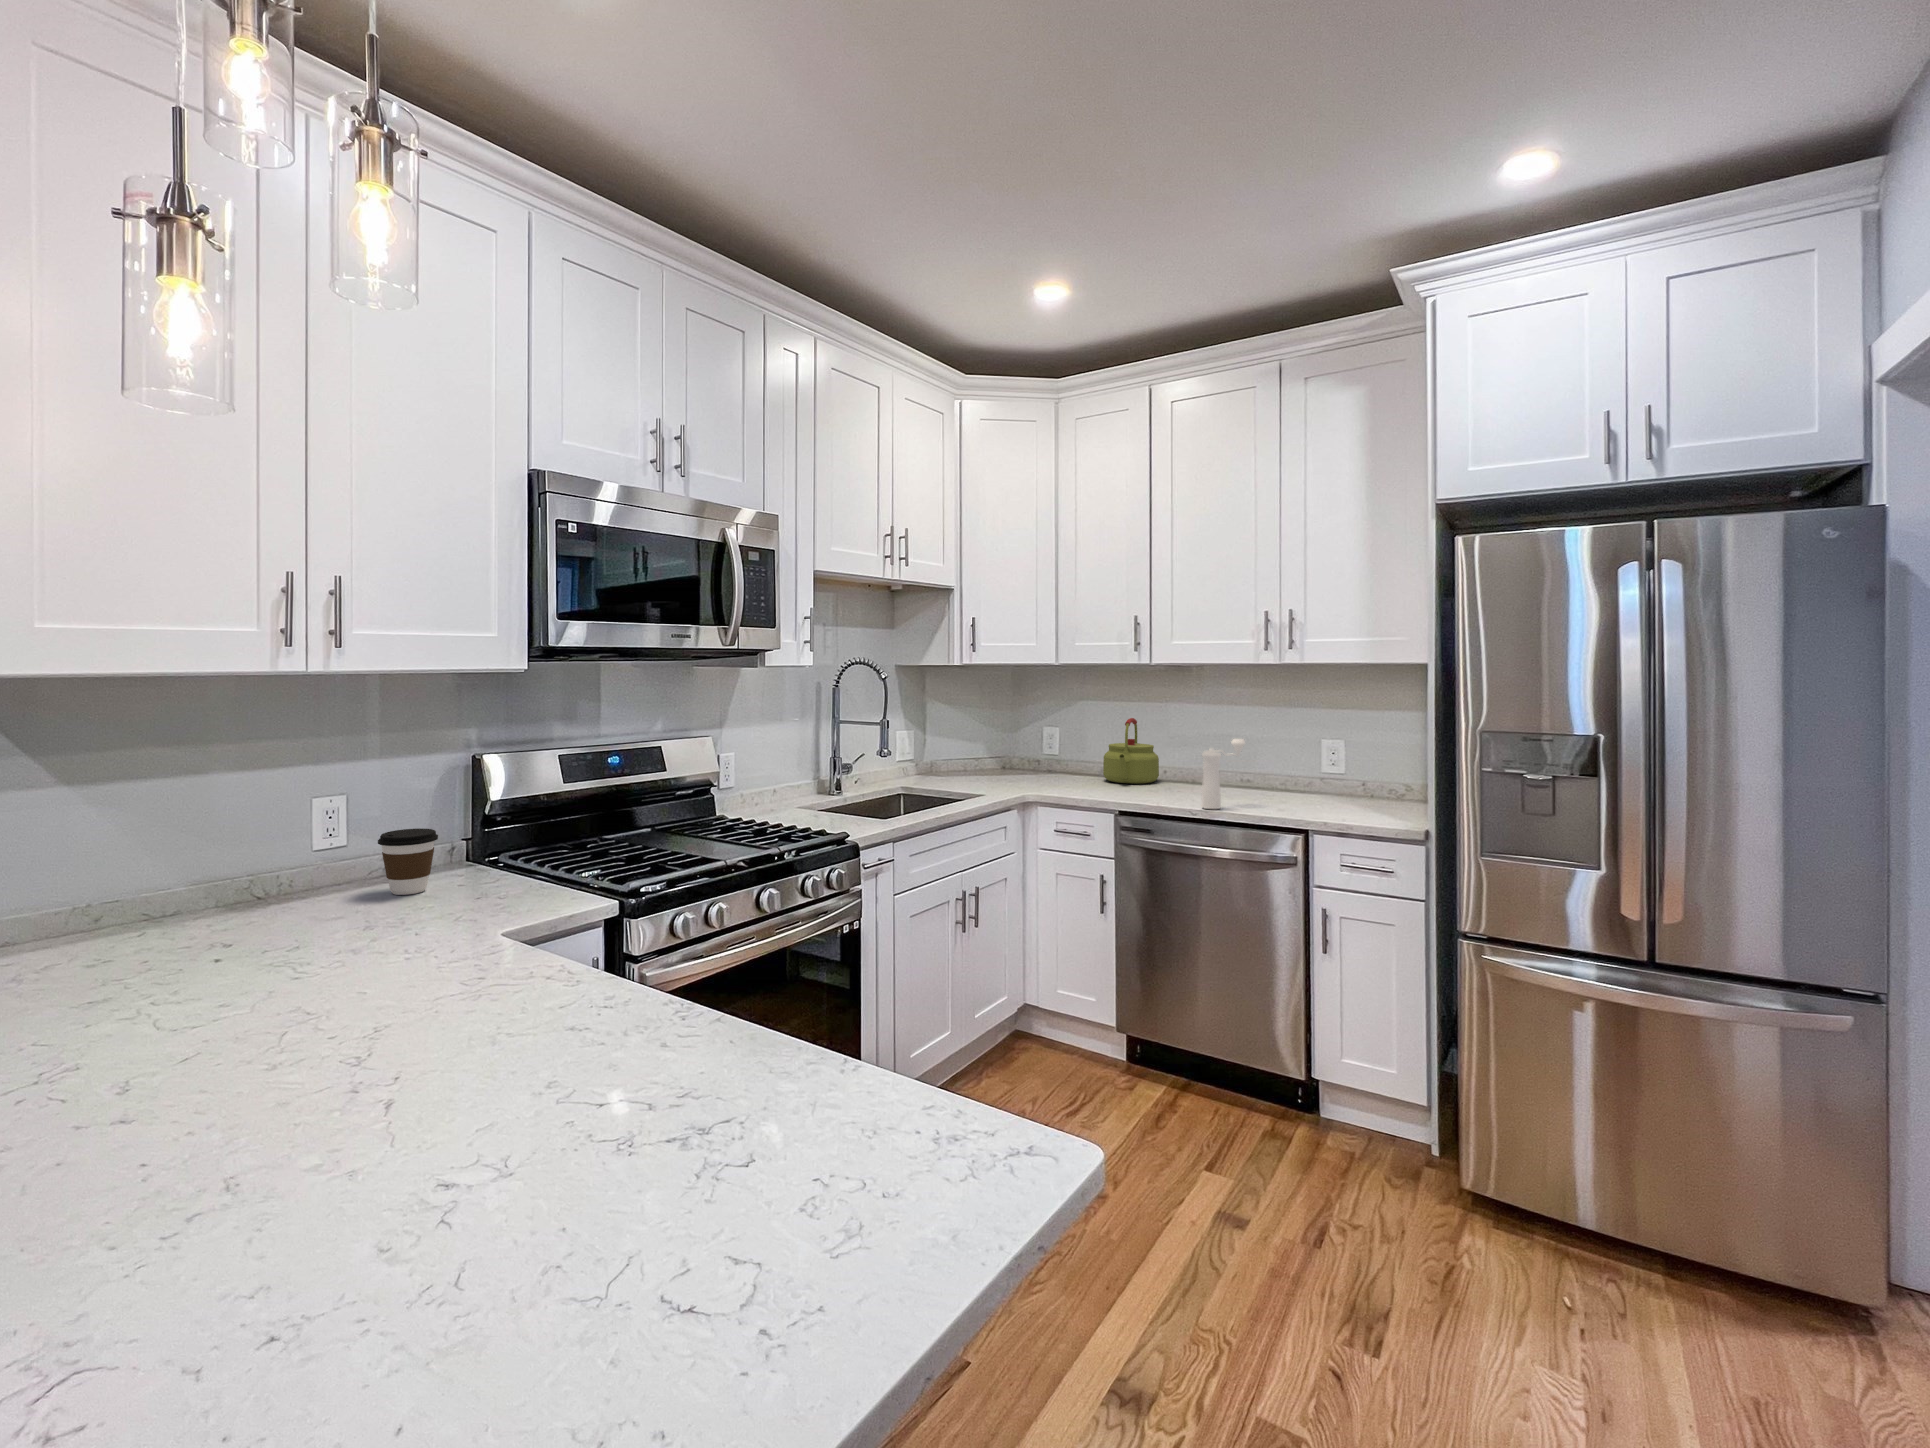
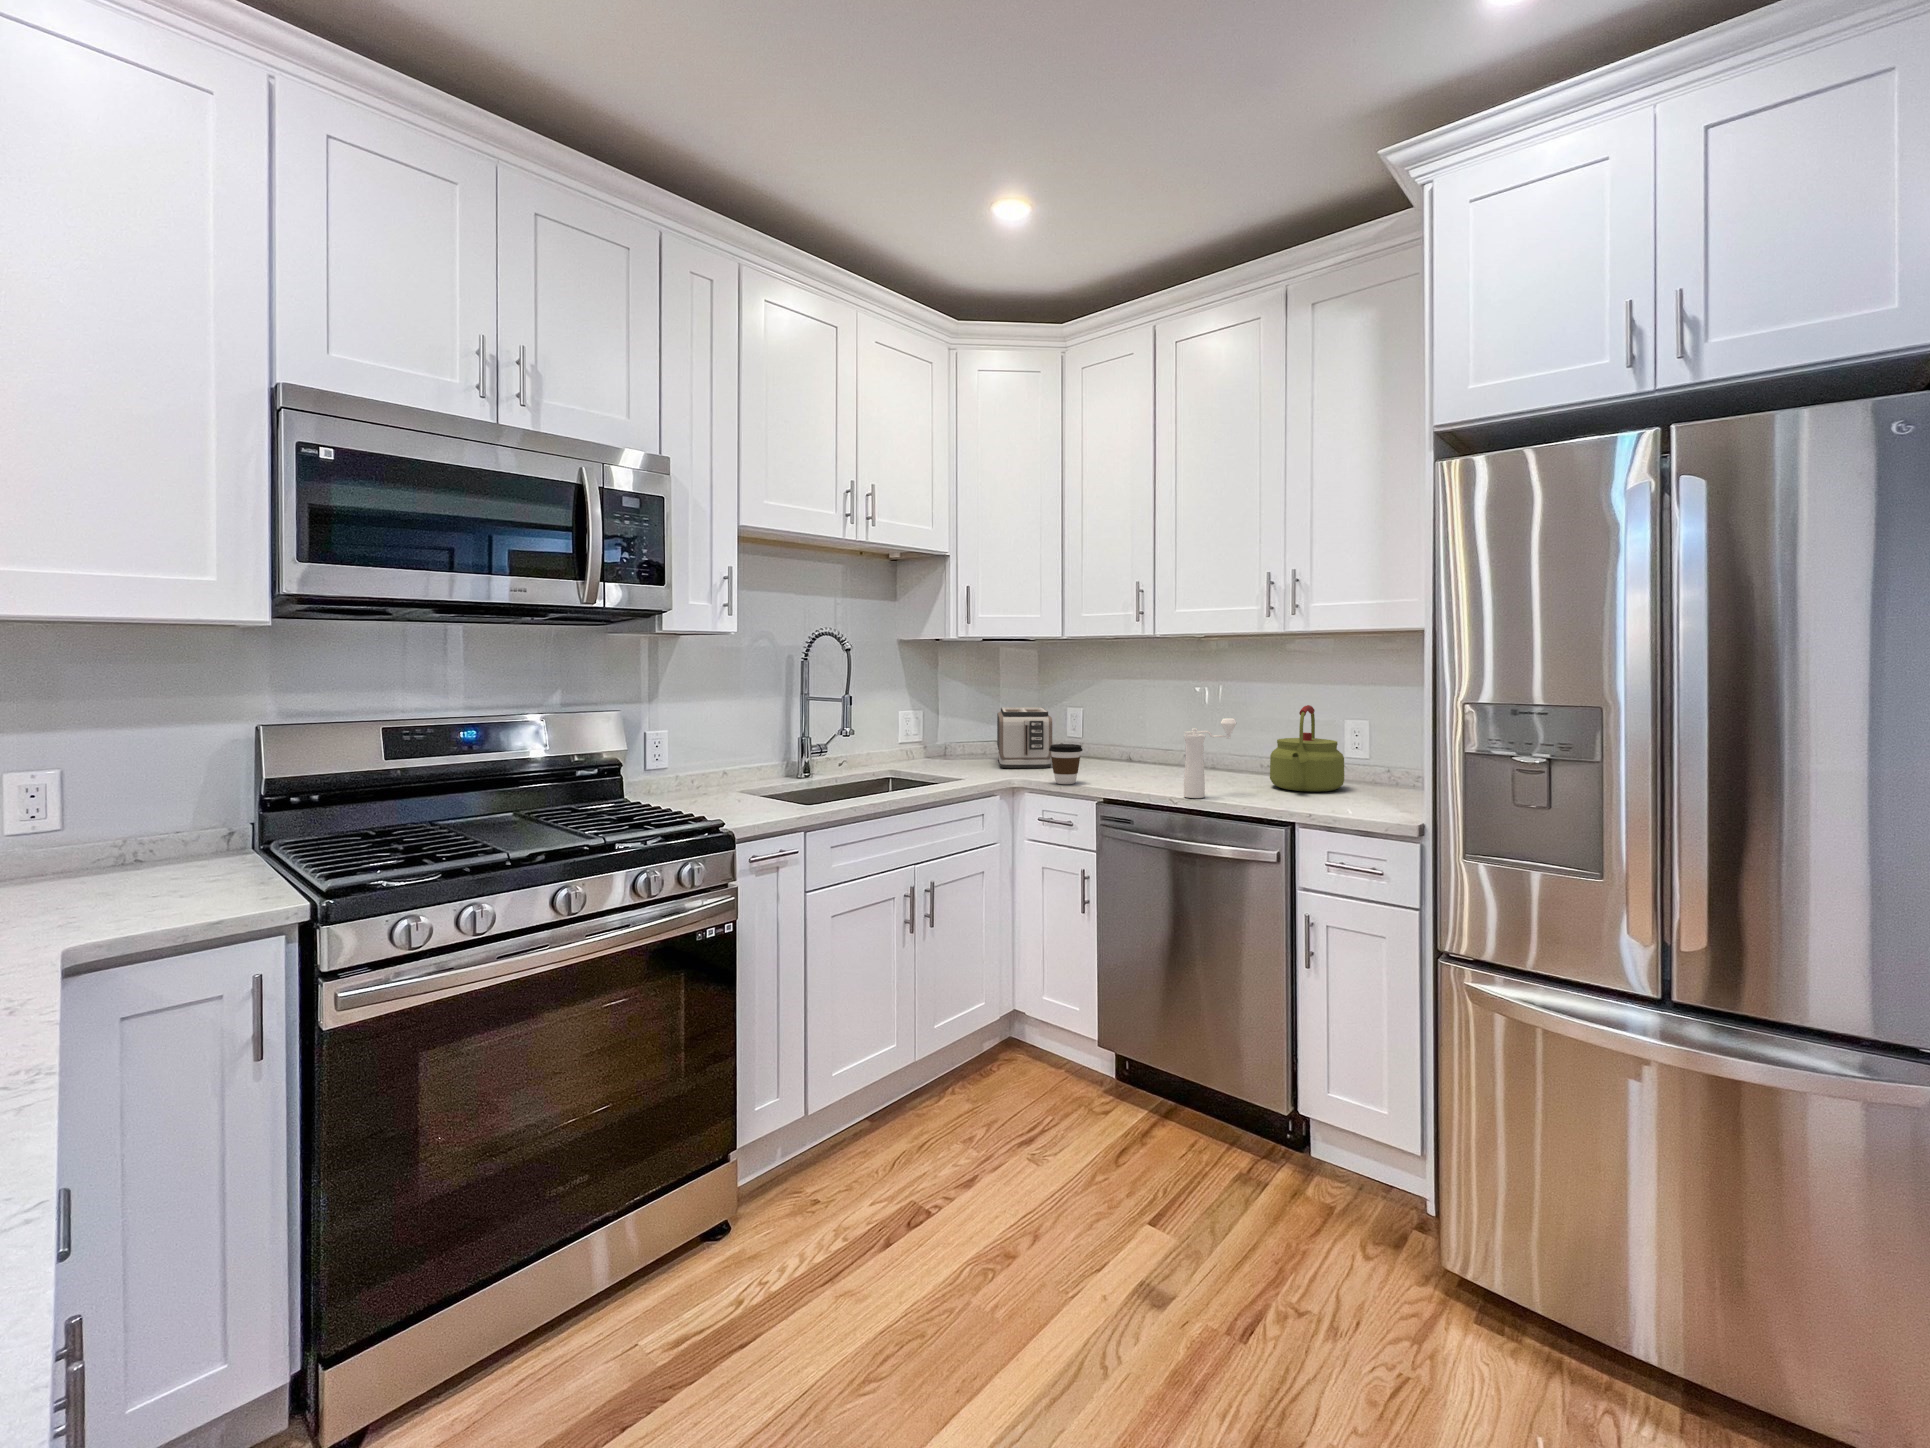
kettle: present [1103,718,1159,784] -> present [1270,705,1344,792]
toaster: none [986,726,1050,783] -> present [997,707,1052,768]
coffee cup: present [378,828,438,895] -> present [1049,744,1083,784]

